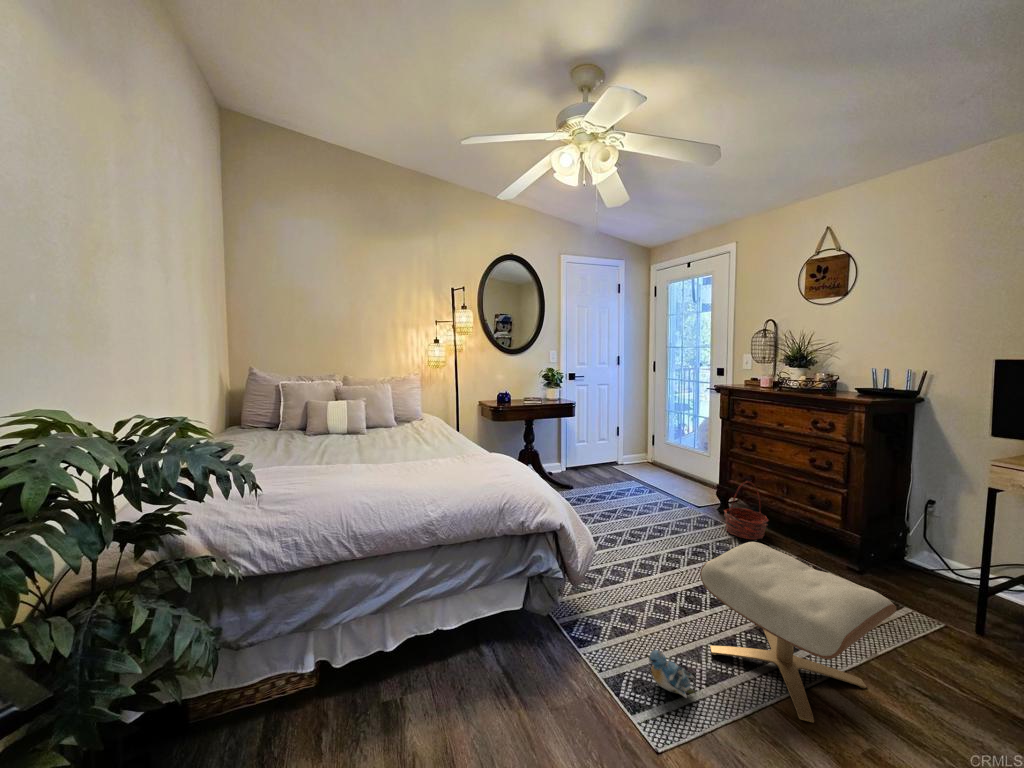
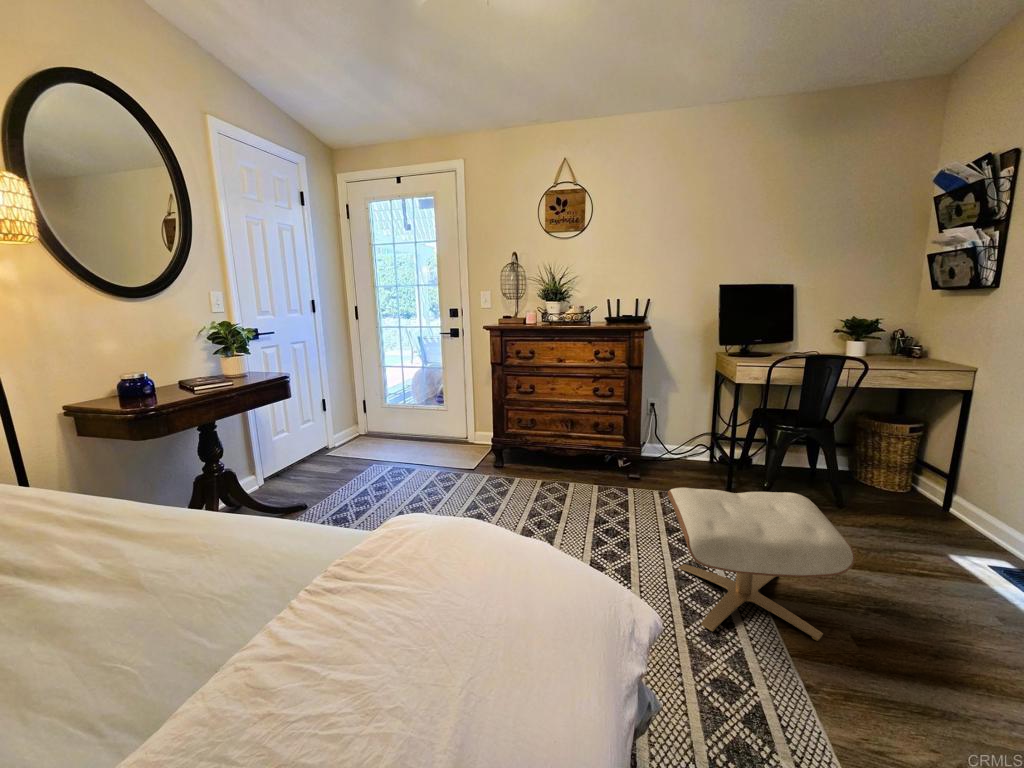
basket: present [724,481,768,539] -> none [523,427,565,487]
plush toy: present [648,650,696,698] -> none [738,674,795,718]

